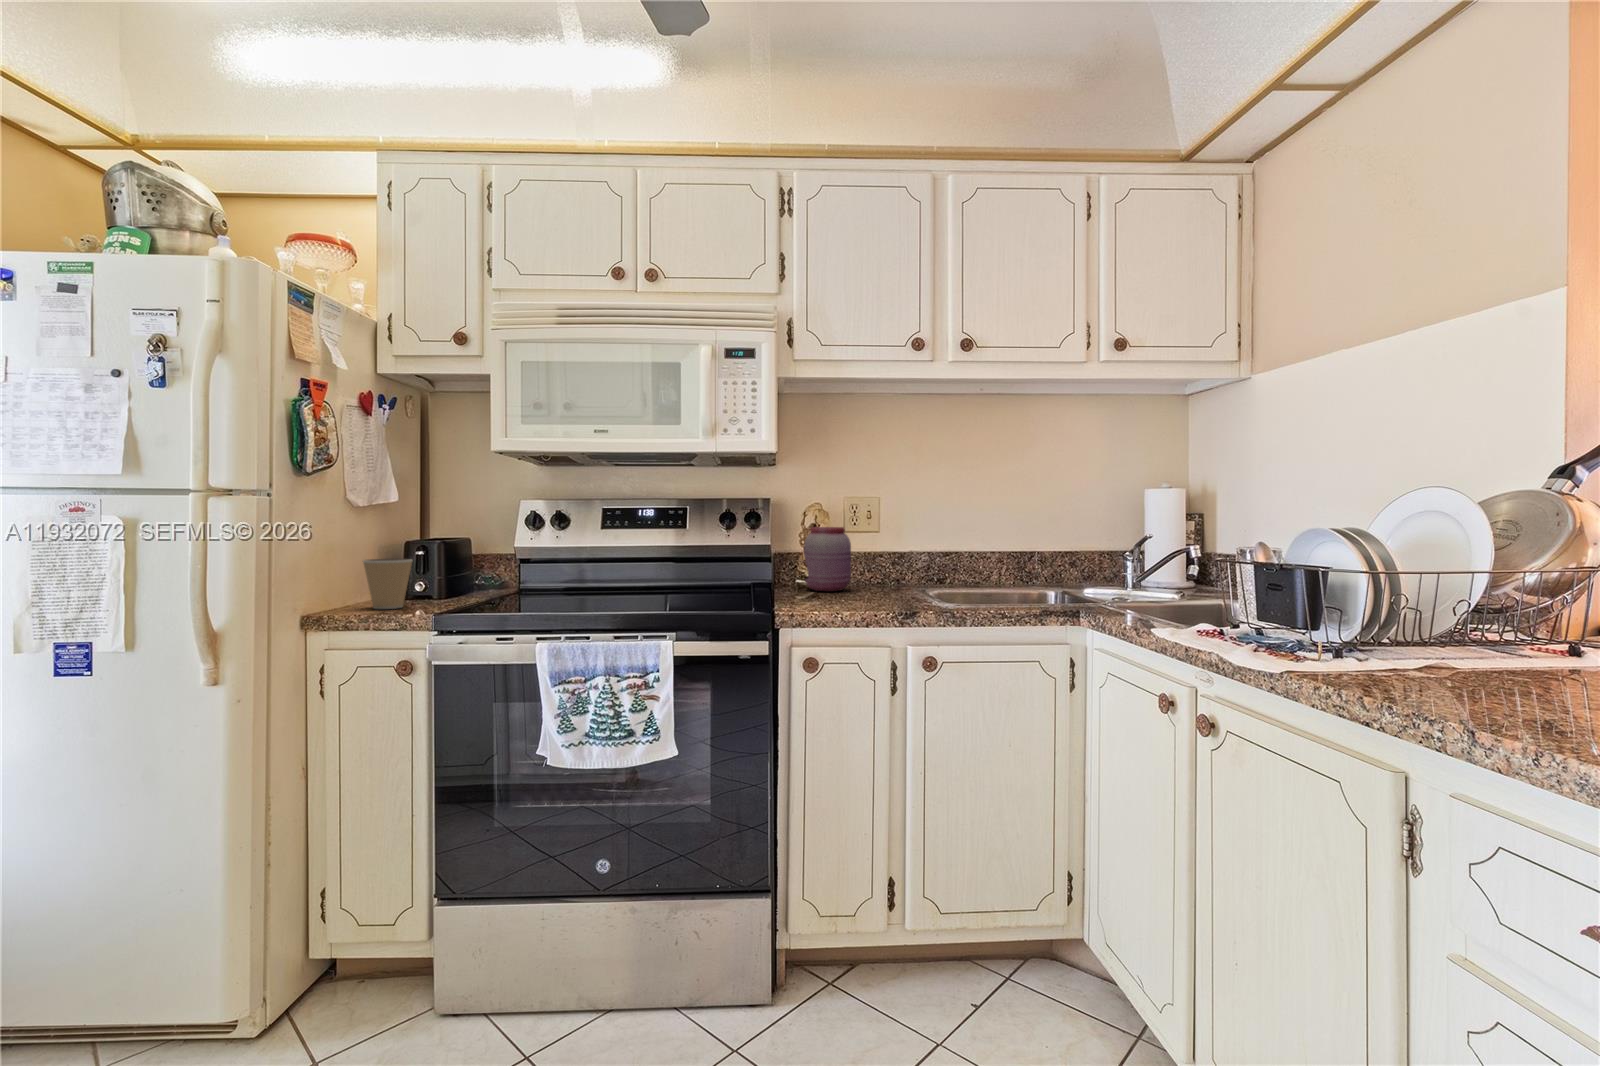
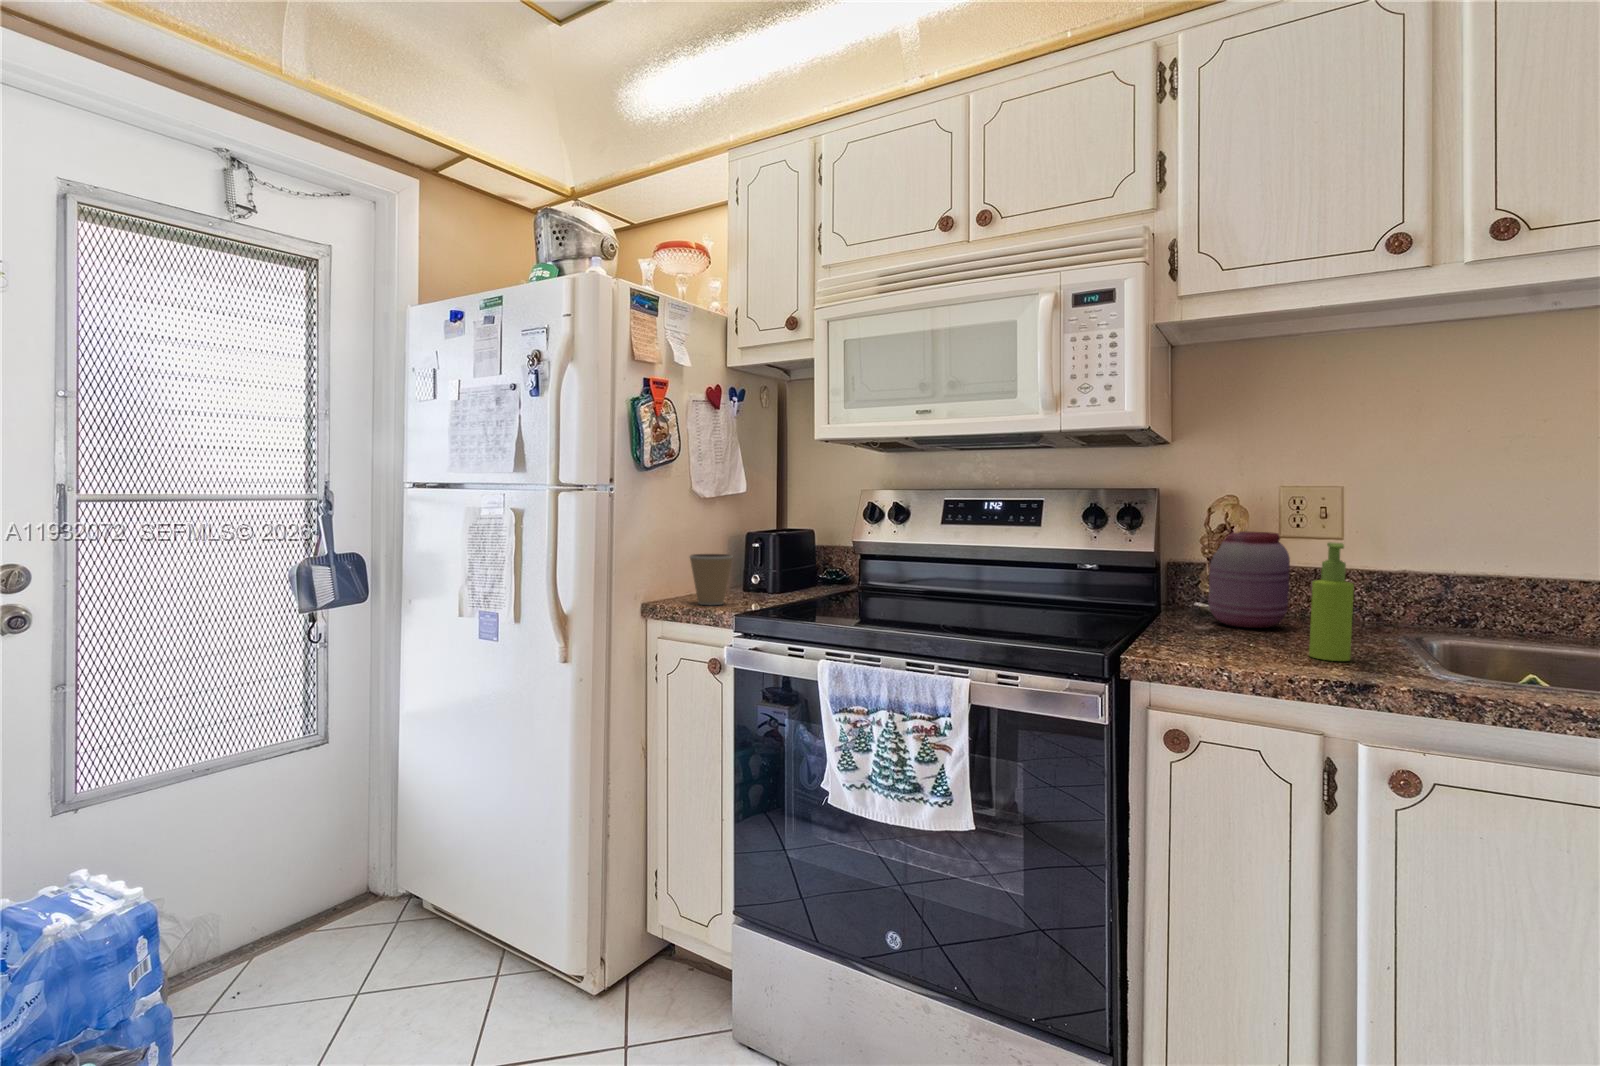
soap dispenser: none [874,529,896,603] -> present [1309,542,1354,661]

